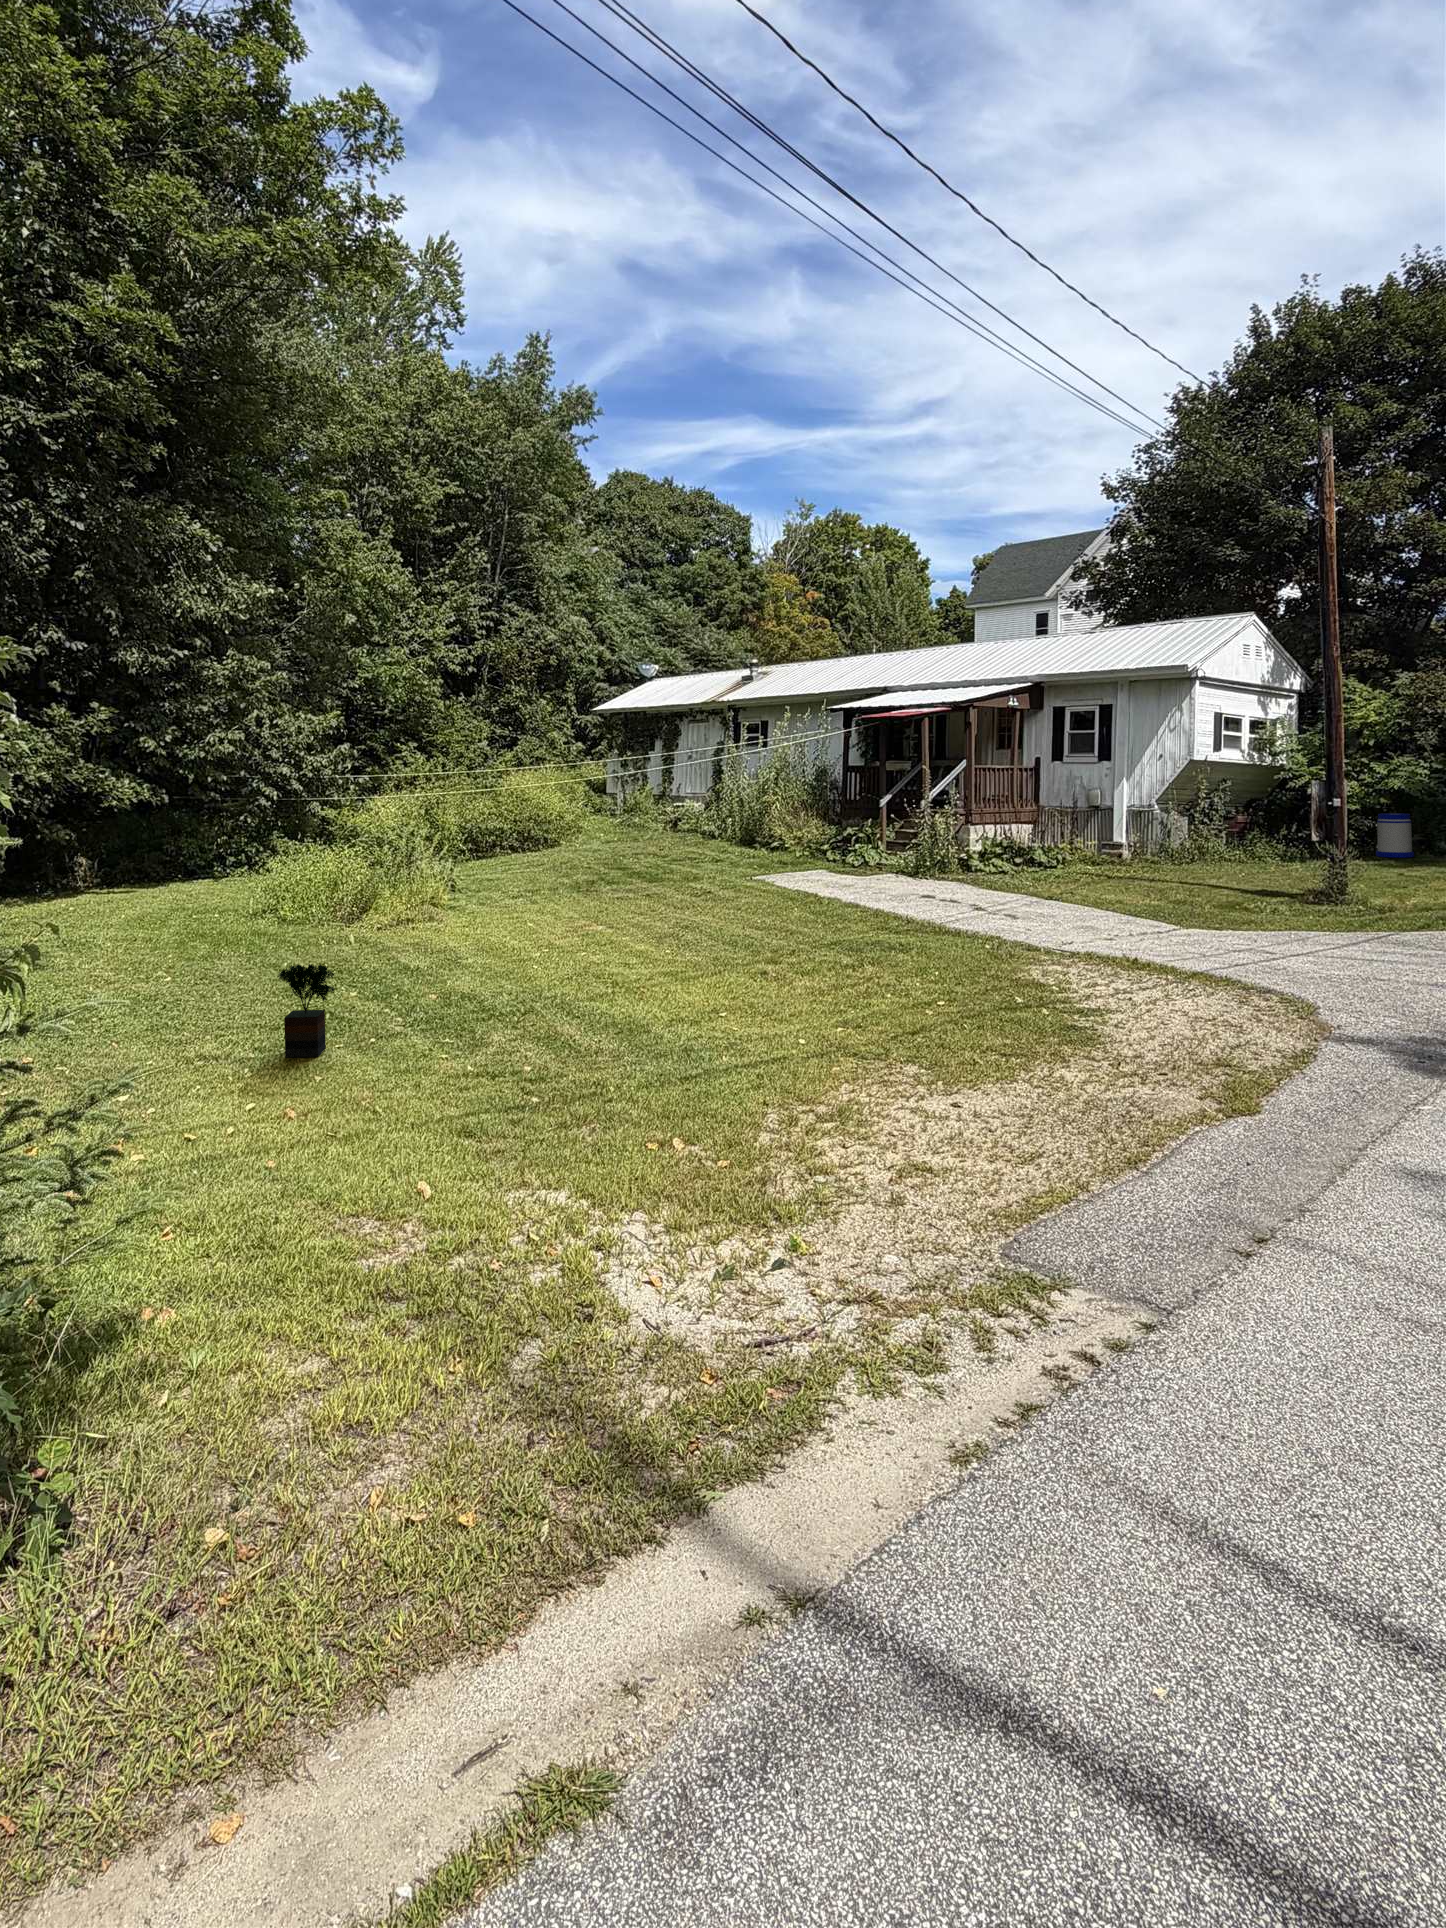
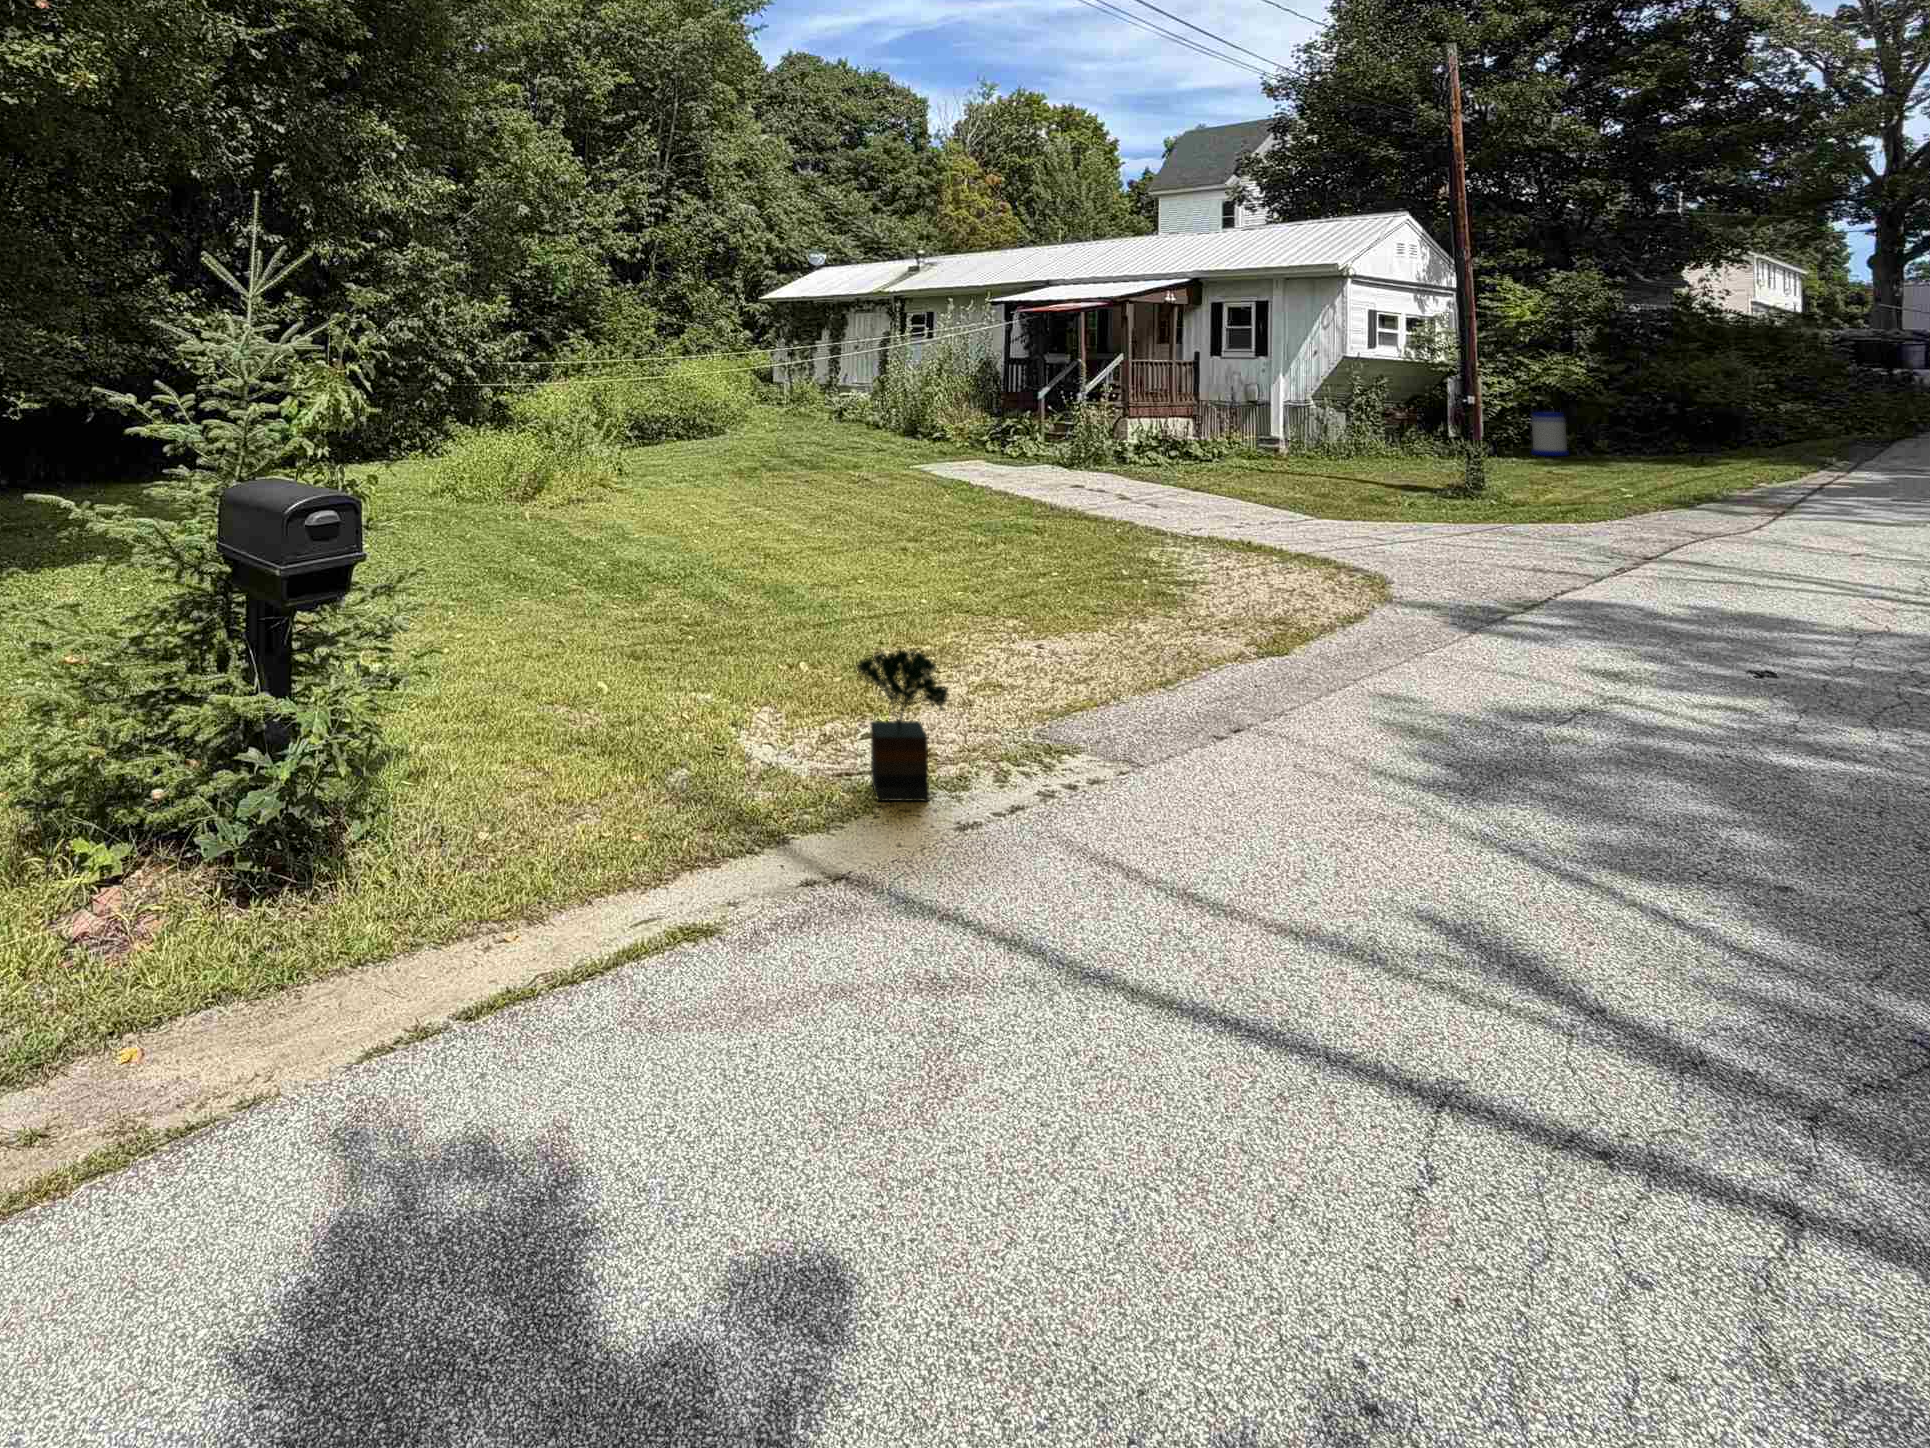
potted tree: present [278,964,335,1057] -> present [854,650,948,801]

